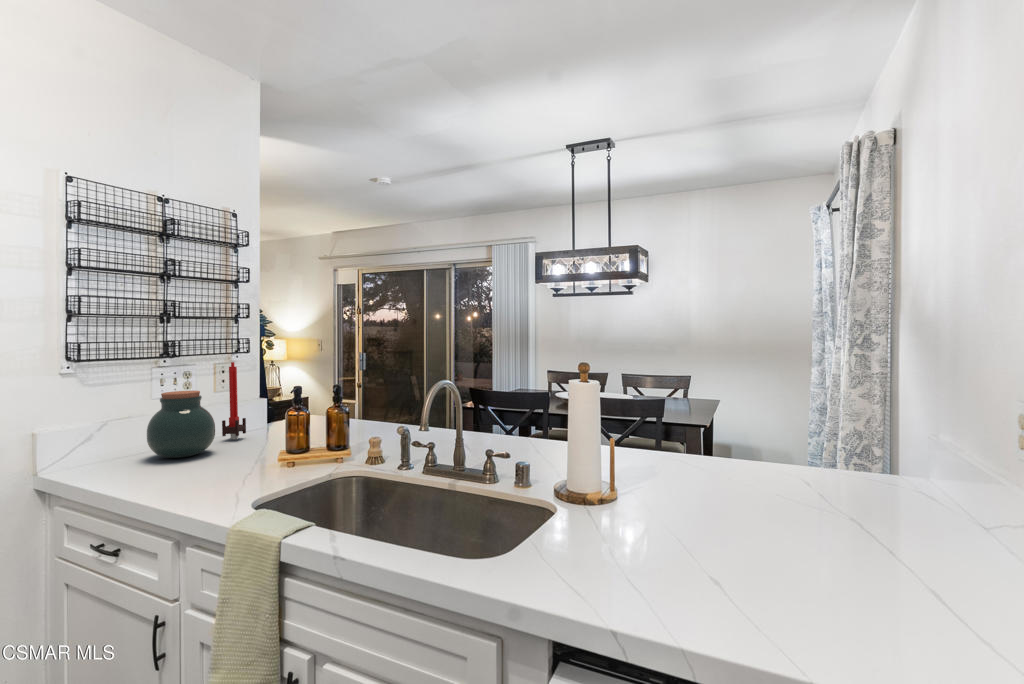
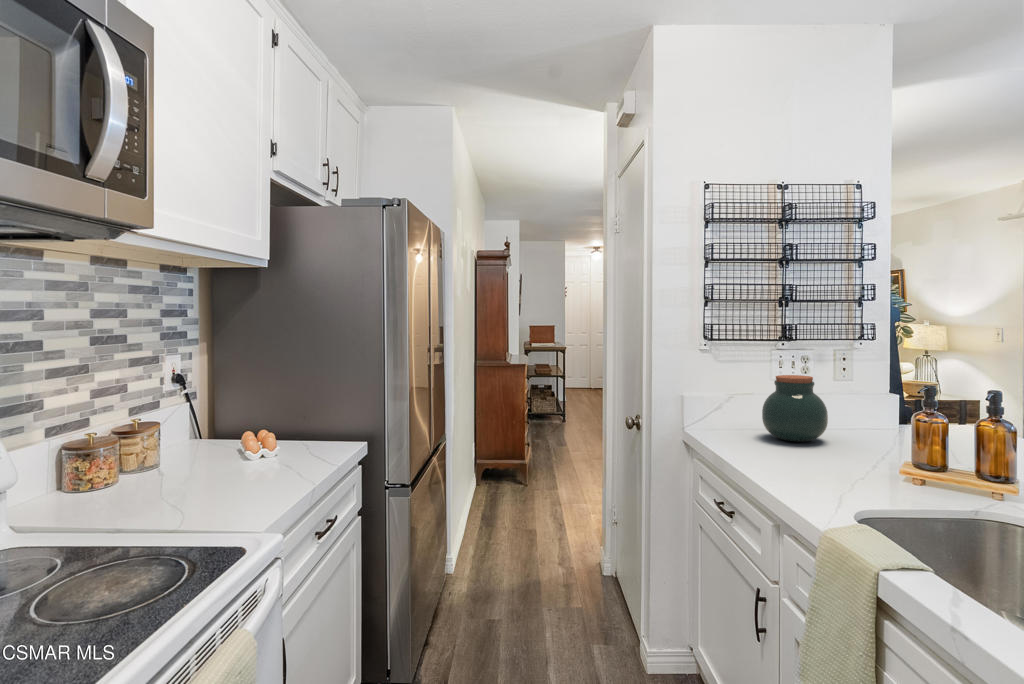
candle: present [222,362,246,439] -> none [838,348,865,433]

